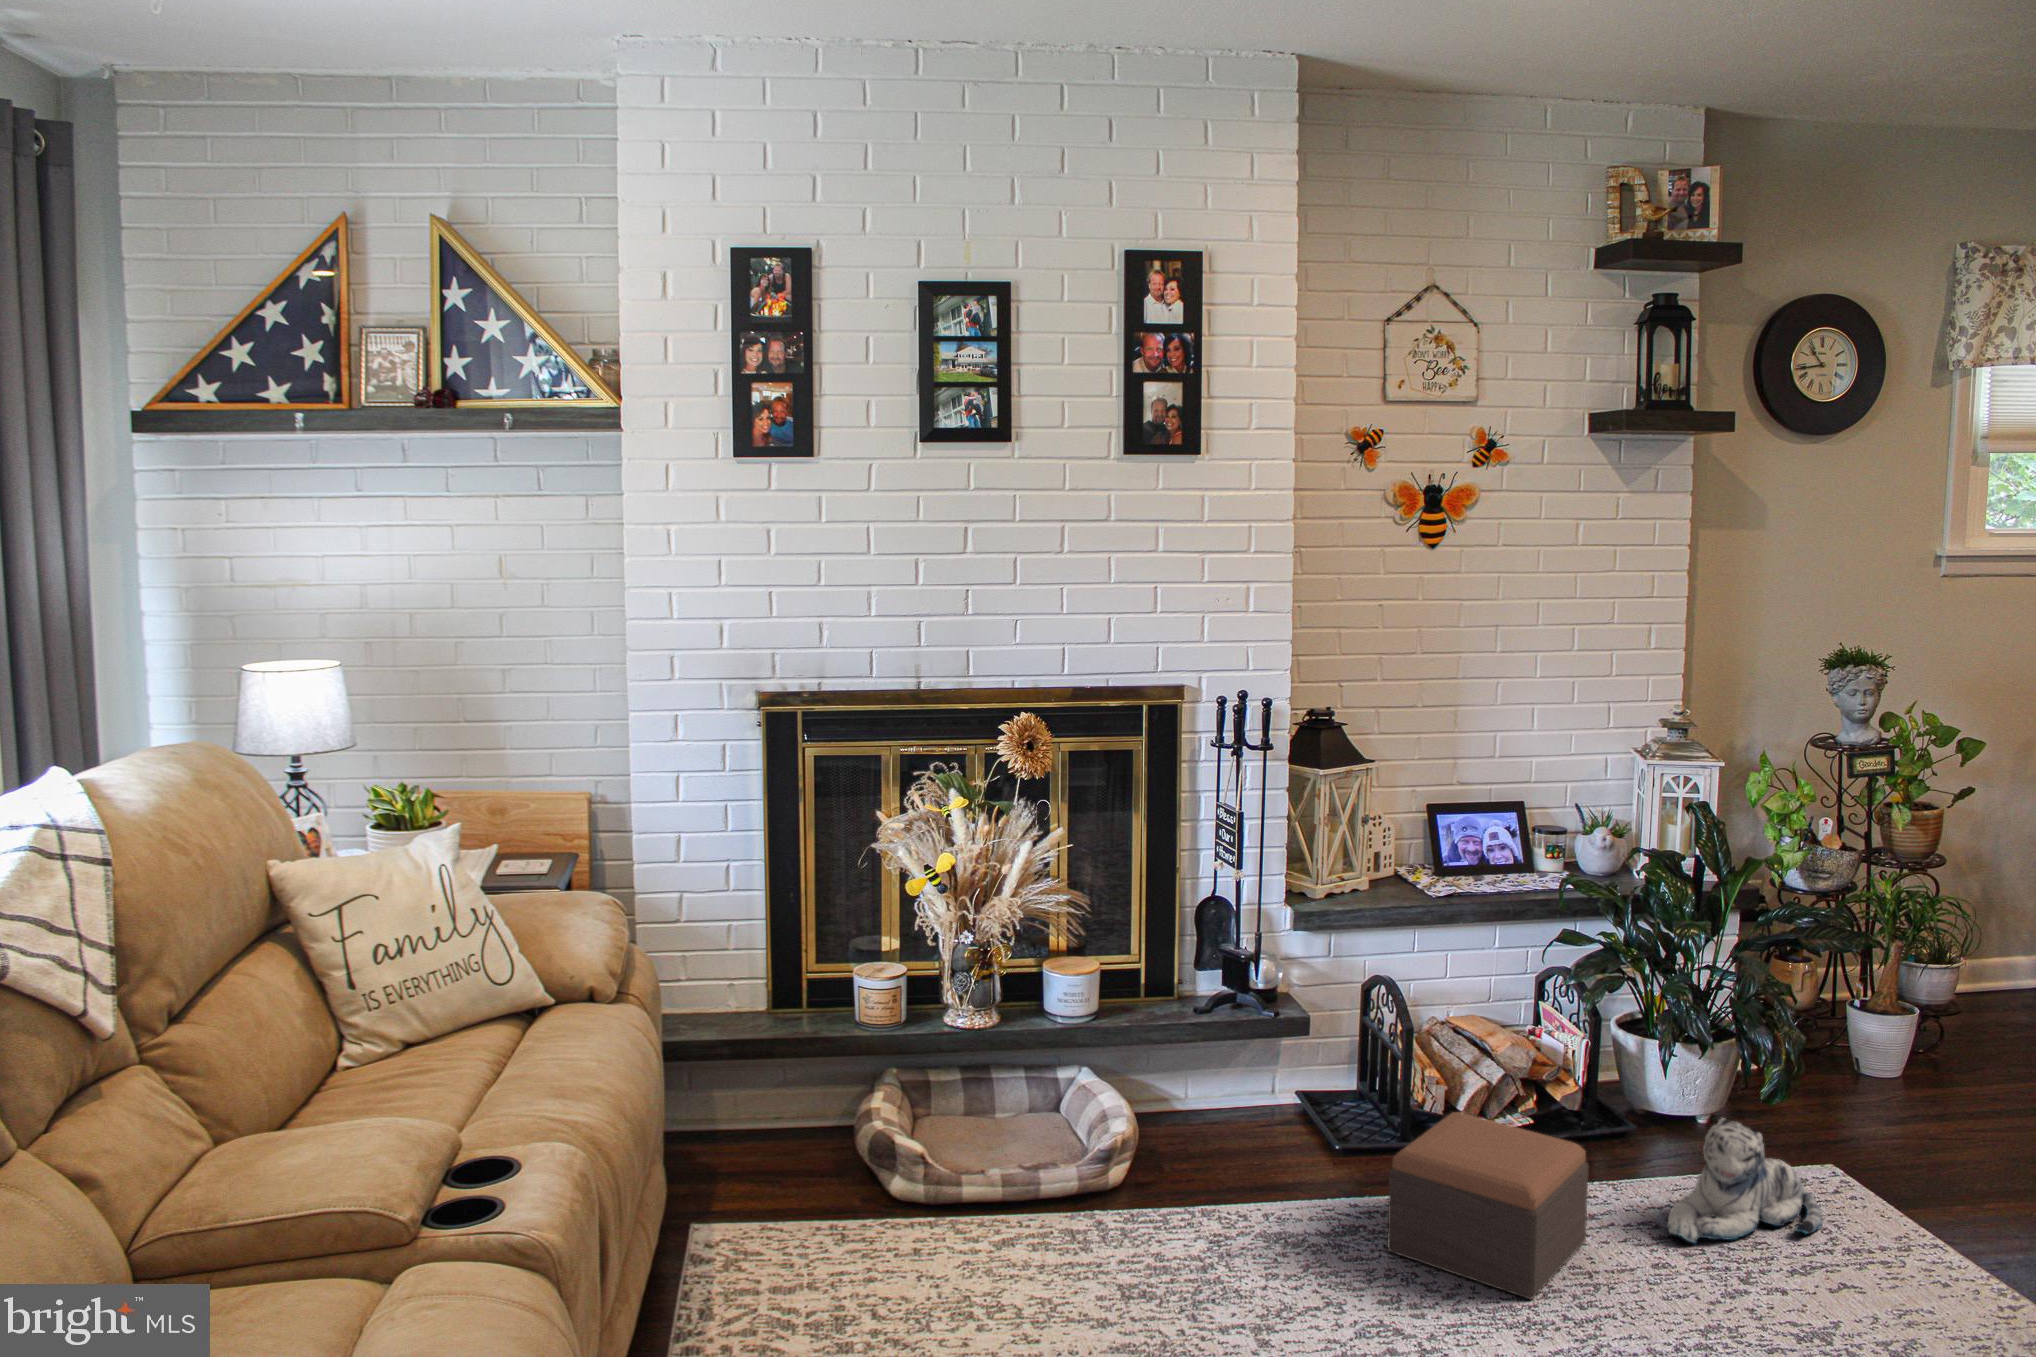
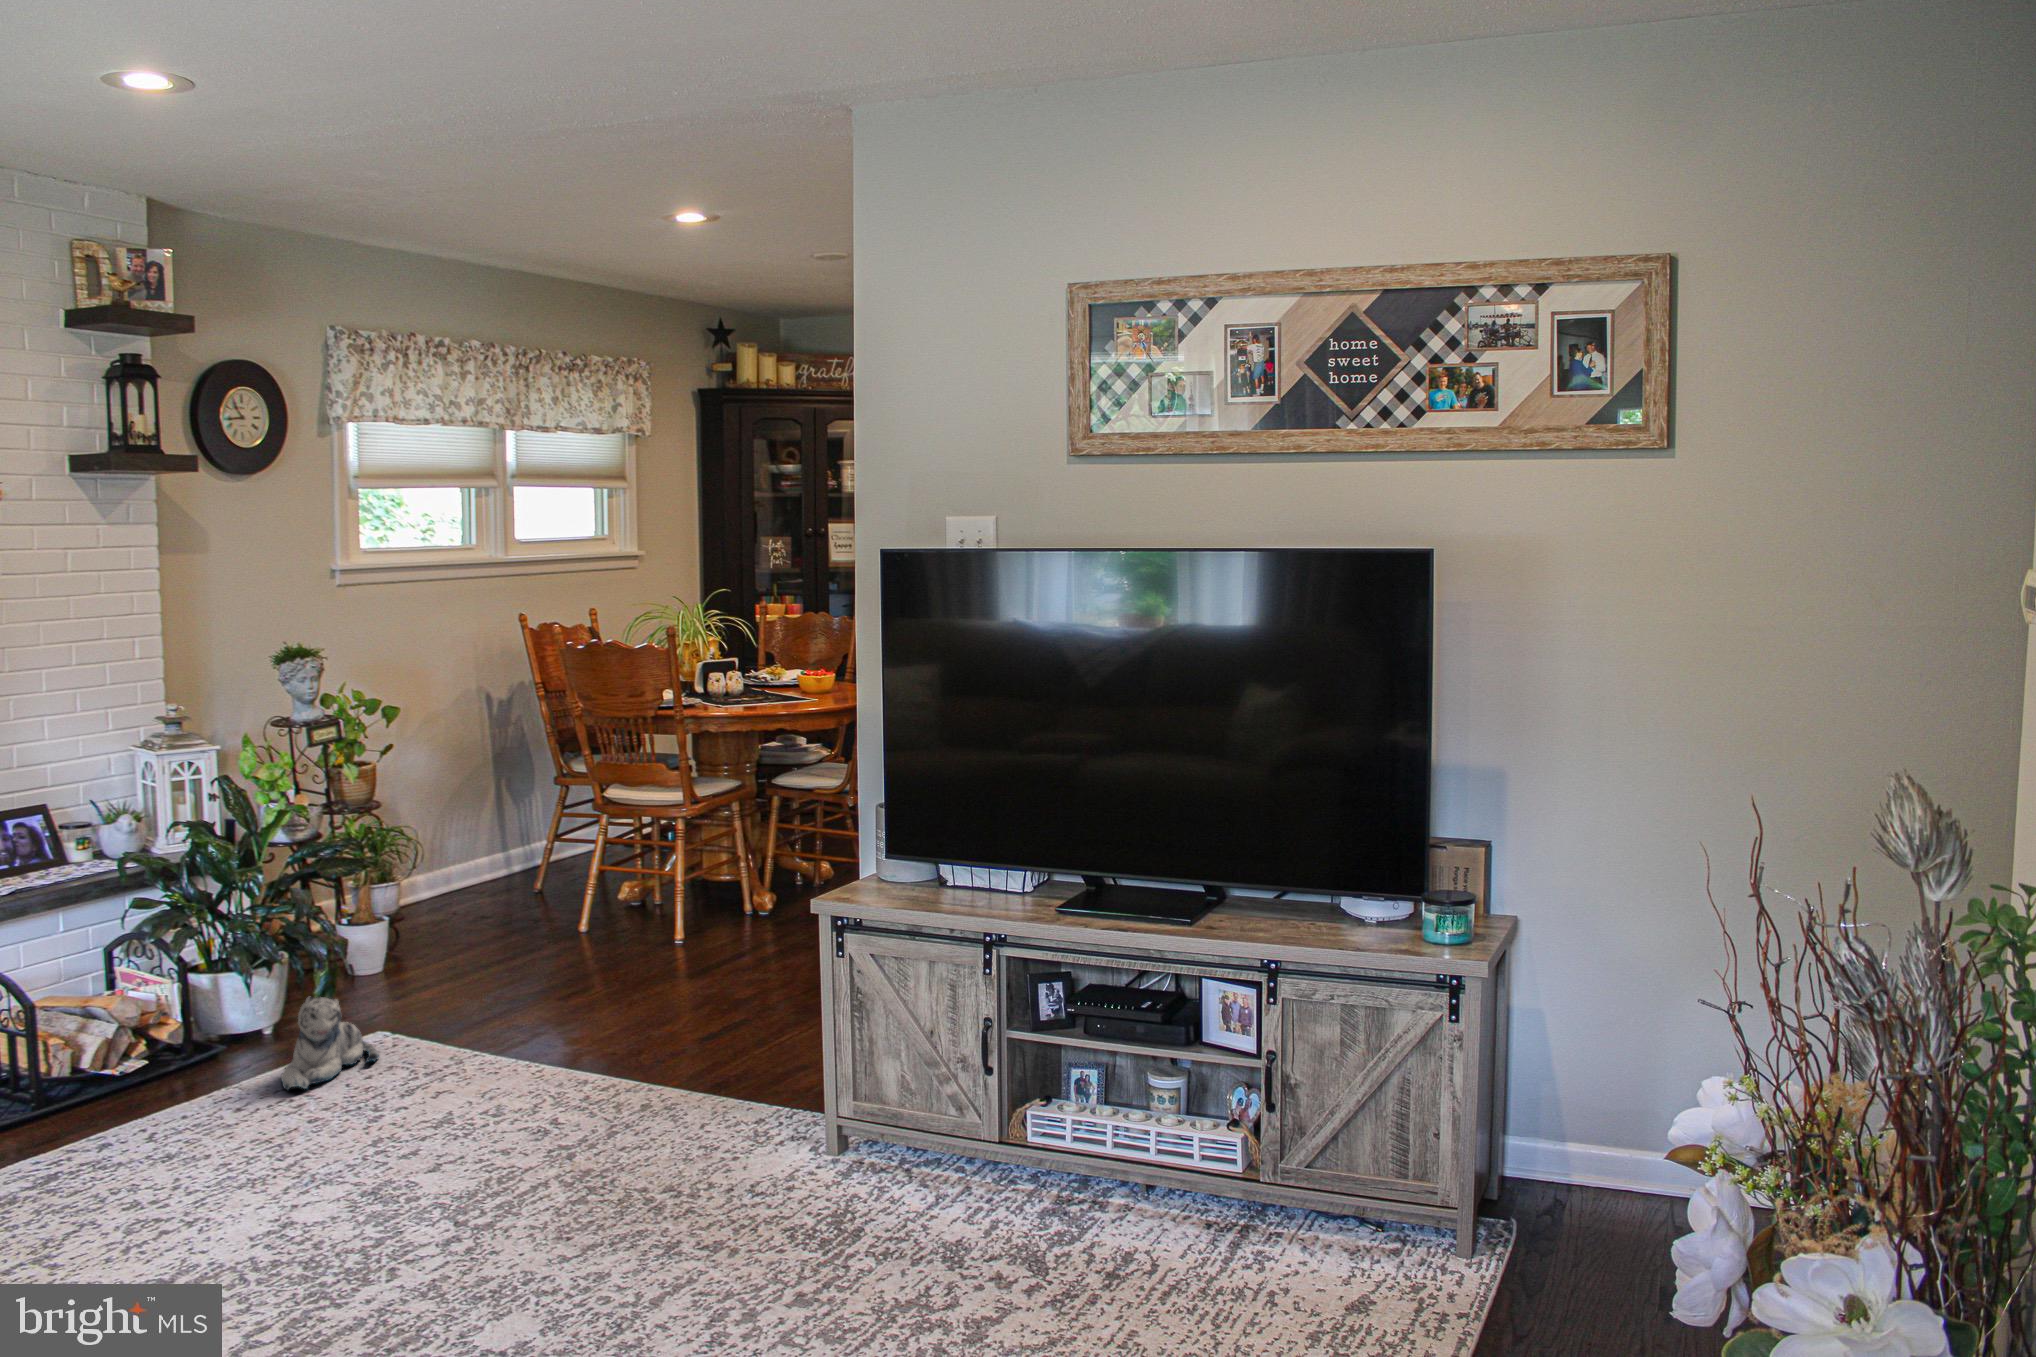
footstool: present [1388,1112,1589,1299] -> none [84,1037,234,1167]

